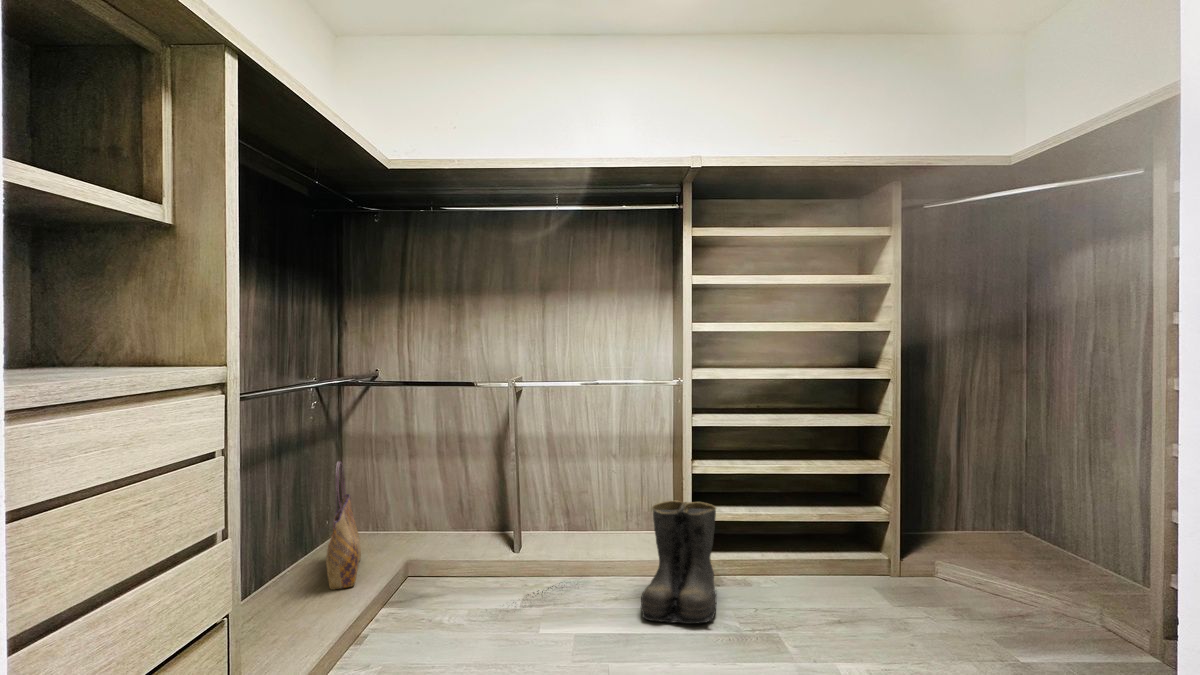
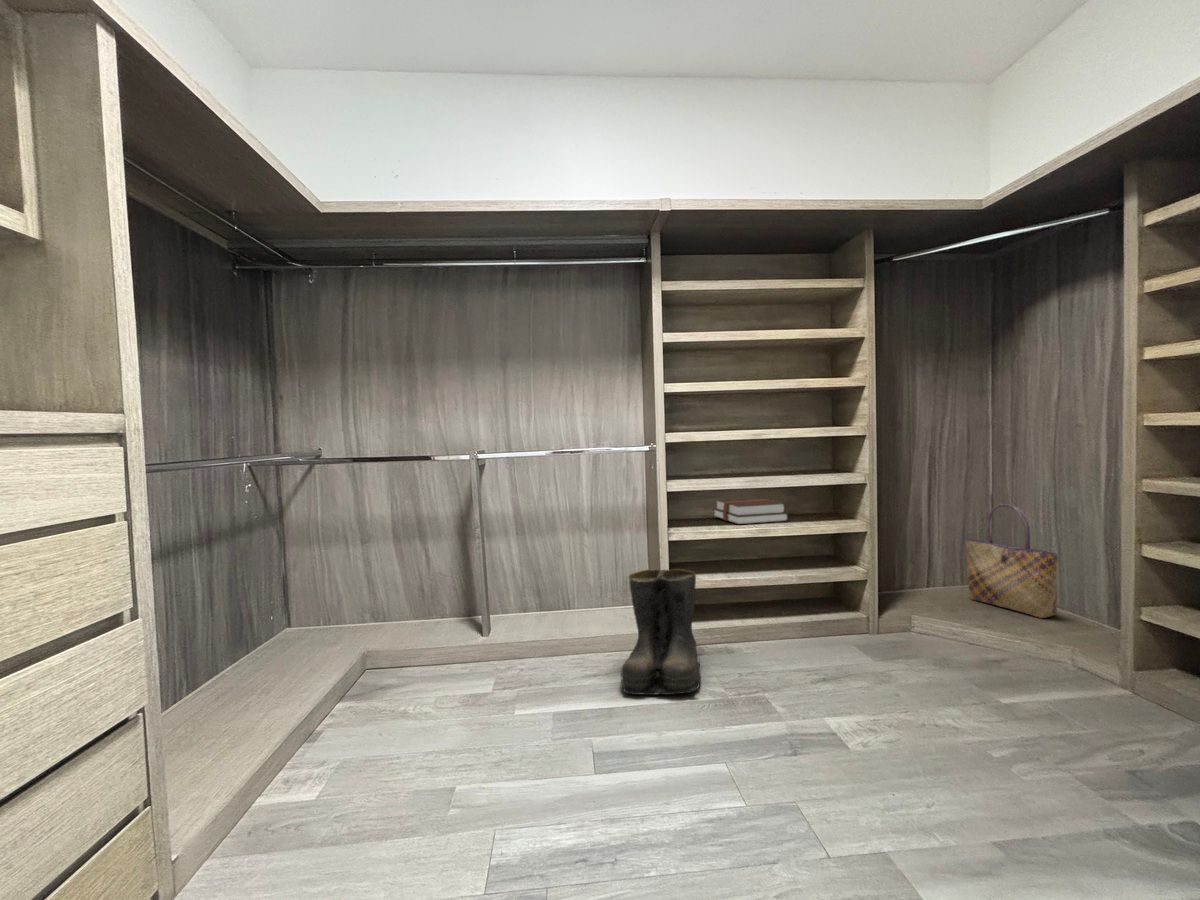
hardback book: none [738,434,809,462] -> present [714,497,788,524]
tote bag: present [326,462,361,590] -> present [966,504,1058,618]

